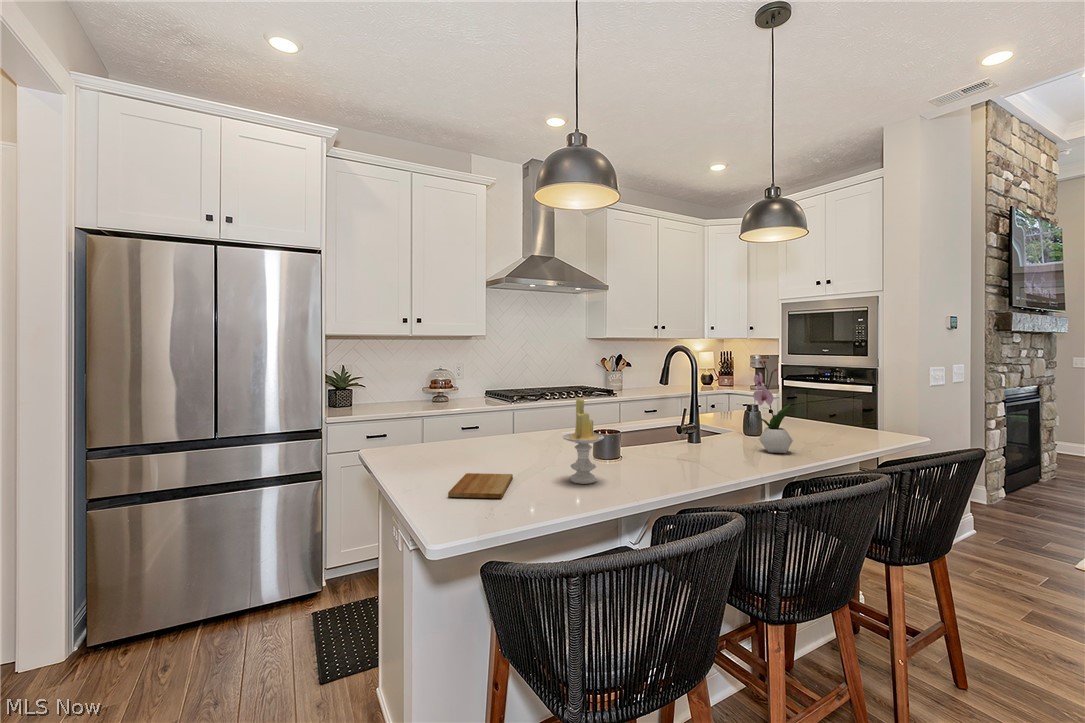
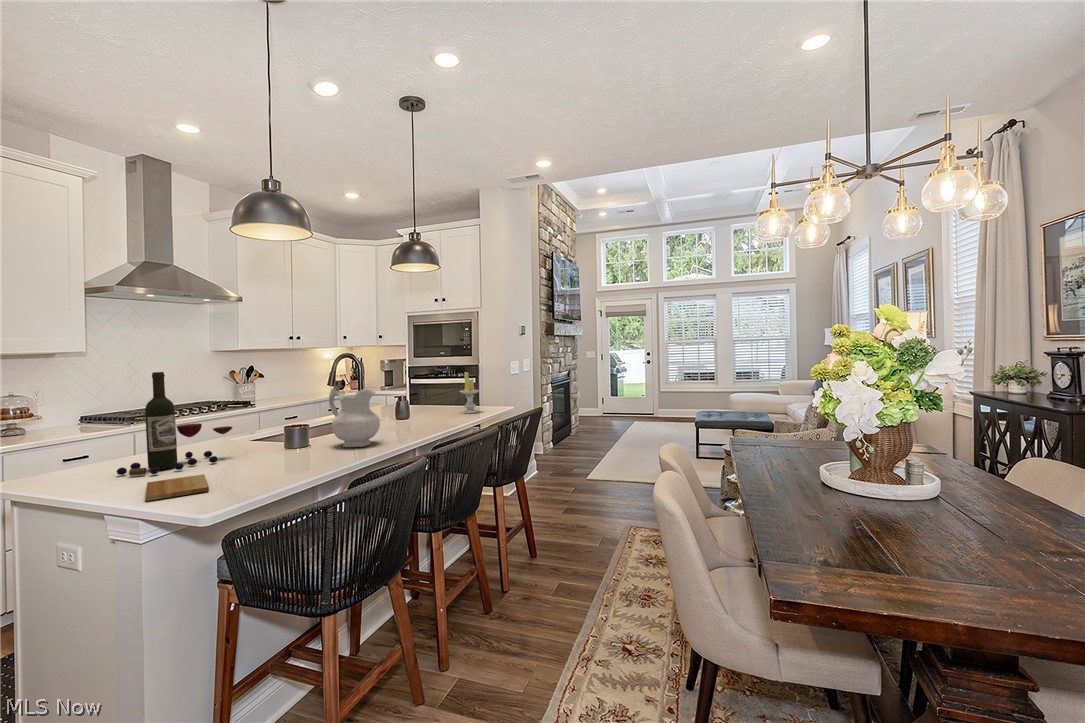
flower arrangement: present [753,360,796,453] -> none [404,359,436,429]
wine bottle: none [458,364,558,463] -> present [117,372,232,476]
ceramic pitcher: none [654,391,711,468] -> present [329,388,380,447]
candle: present [563,398,604,484] -> present [459,372,480,413]

